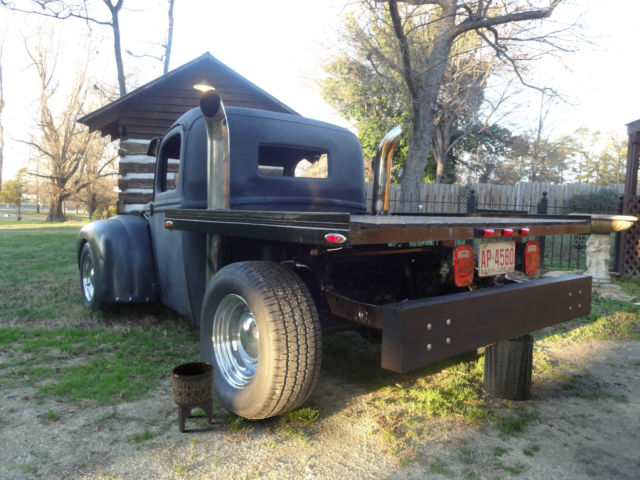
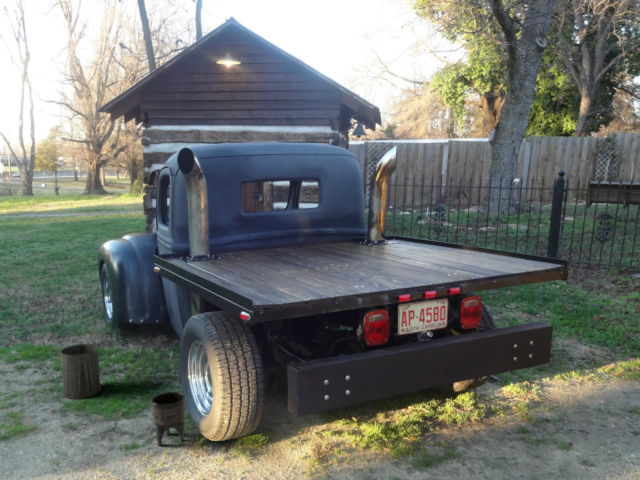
trash can: present [483,334,534,400] -> present [60,344,101,399]

